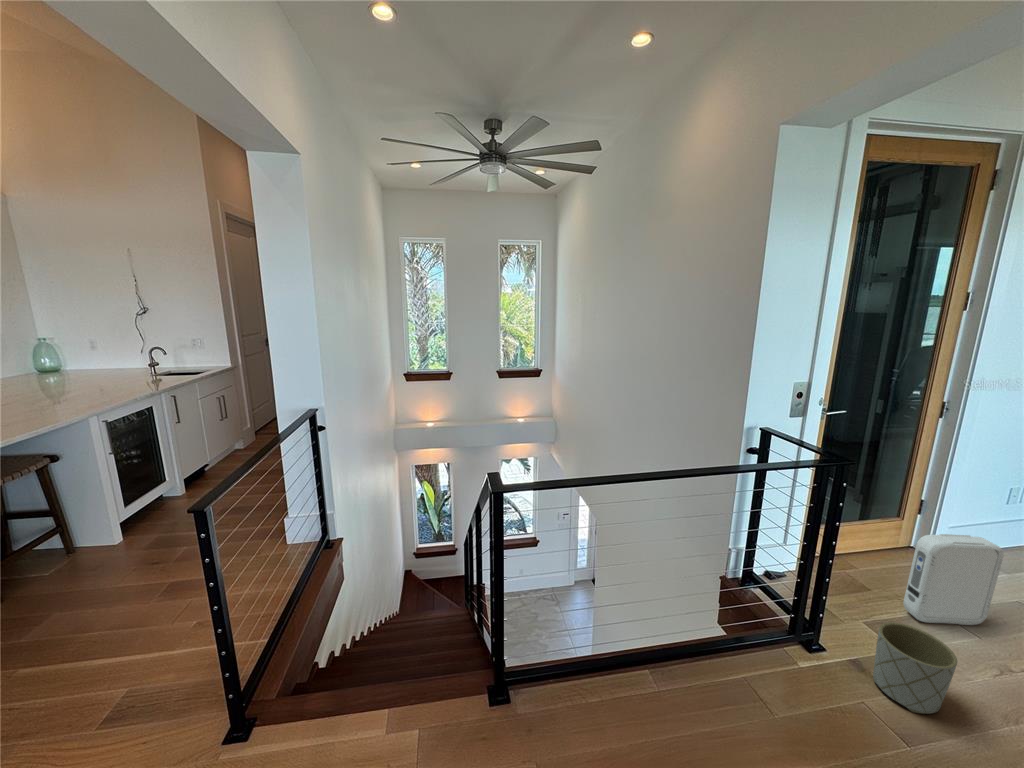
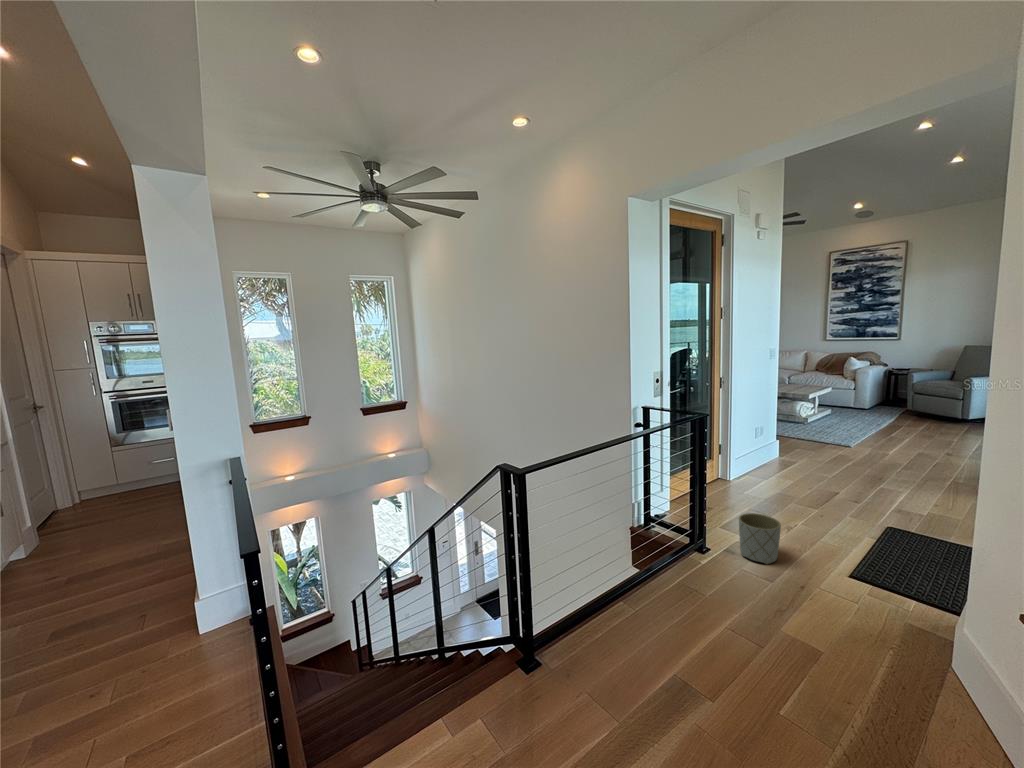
air purifier: present [903,534,1004,625] -> none [734,454,774,516]

